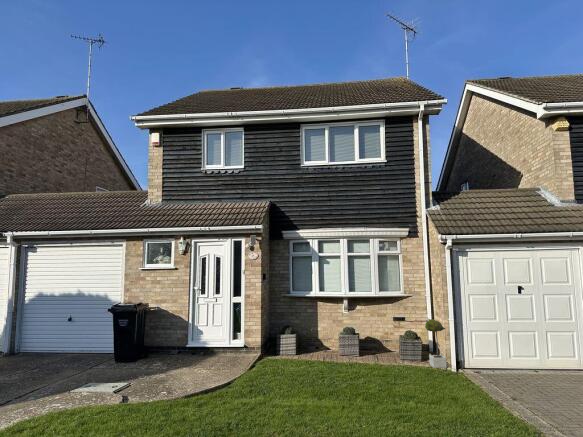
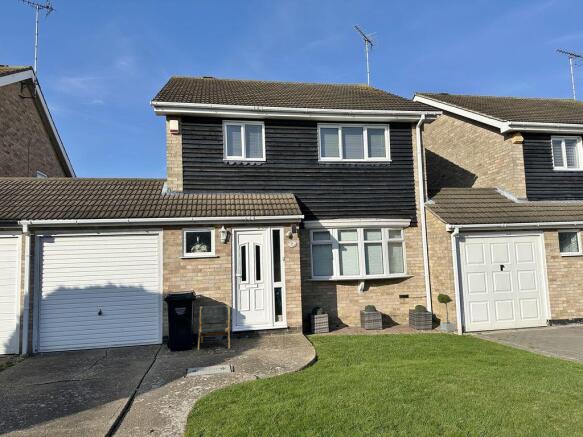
lounge chair: none [137,319,184,365] -> present [198,305,230,350]

